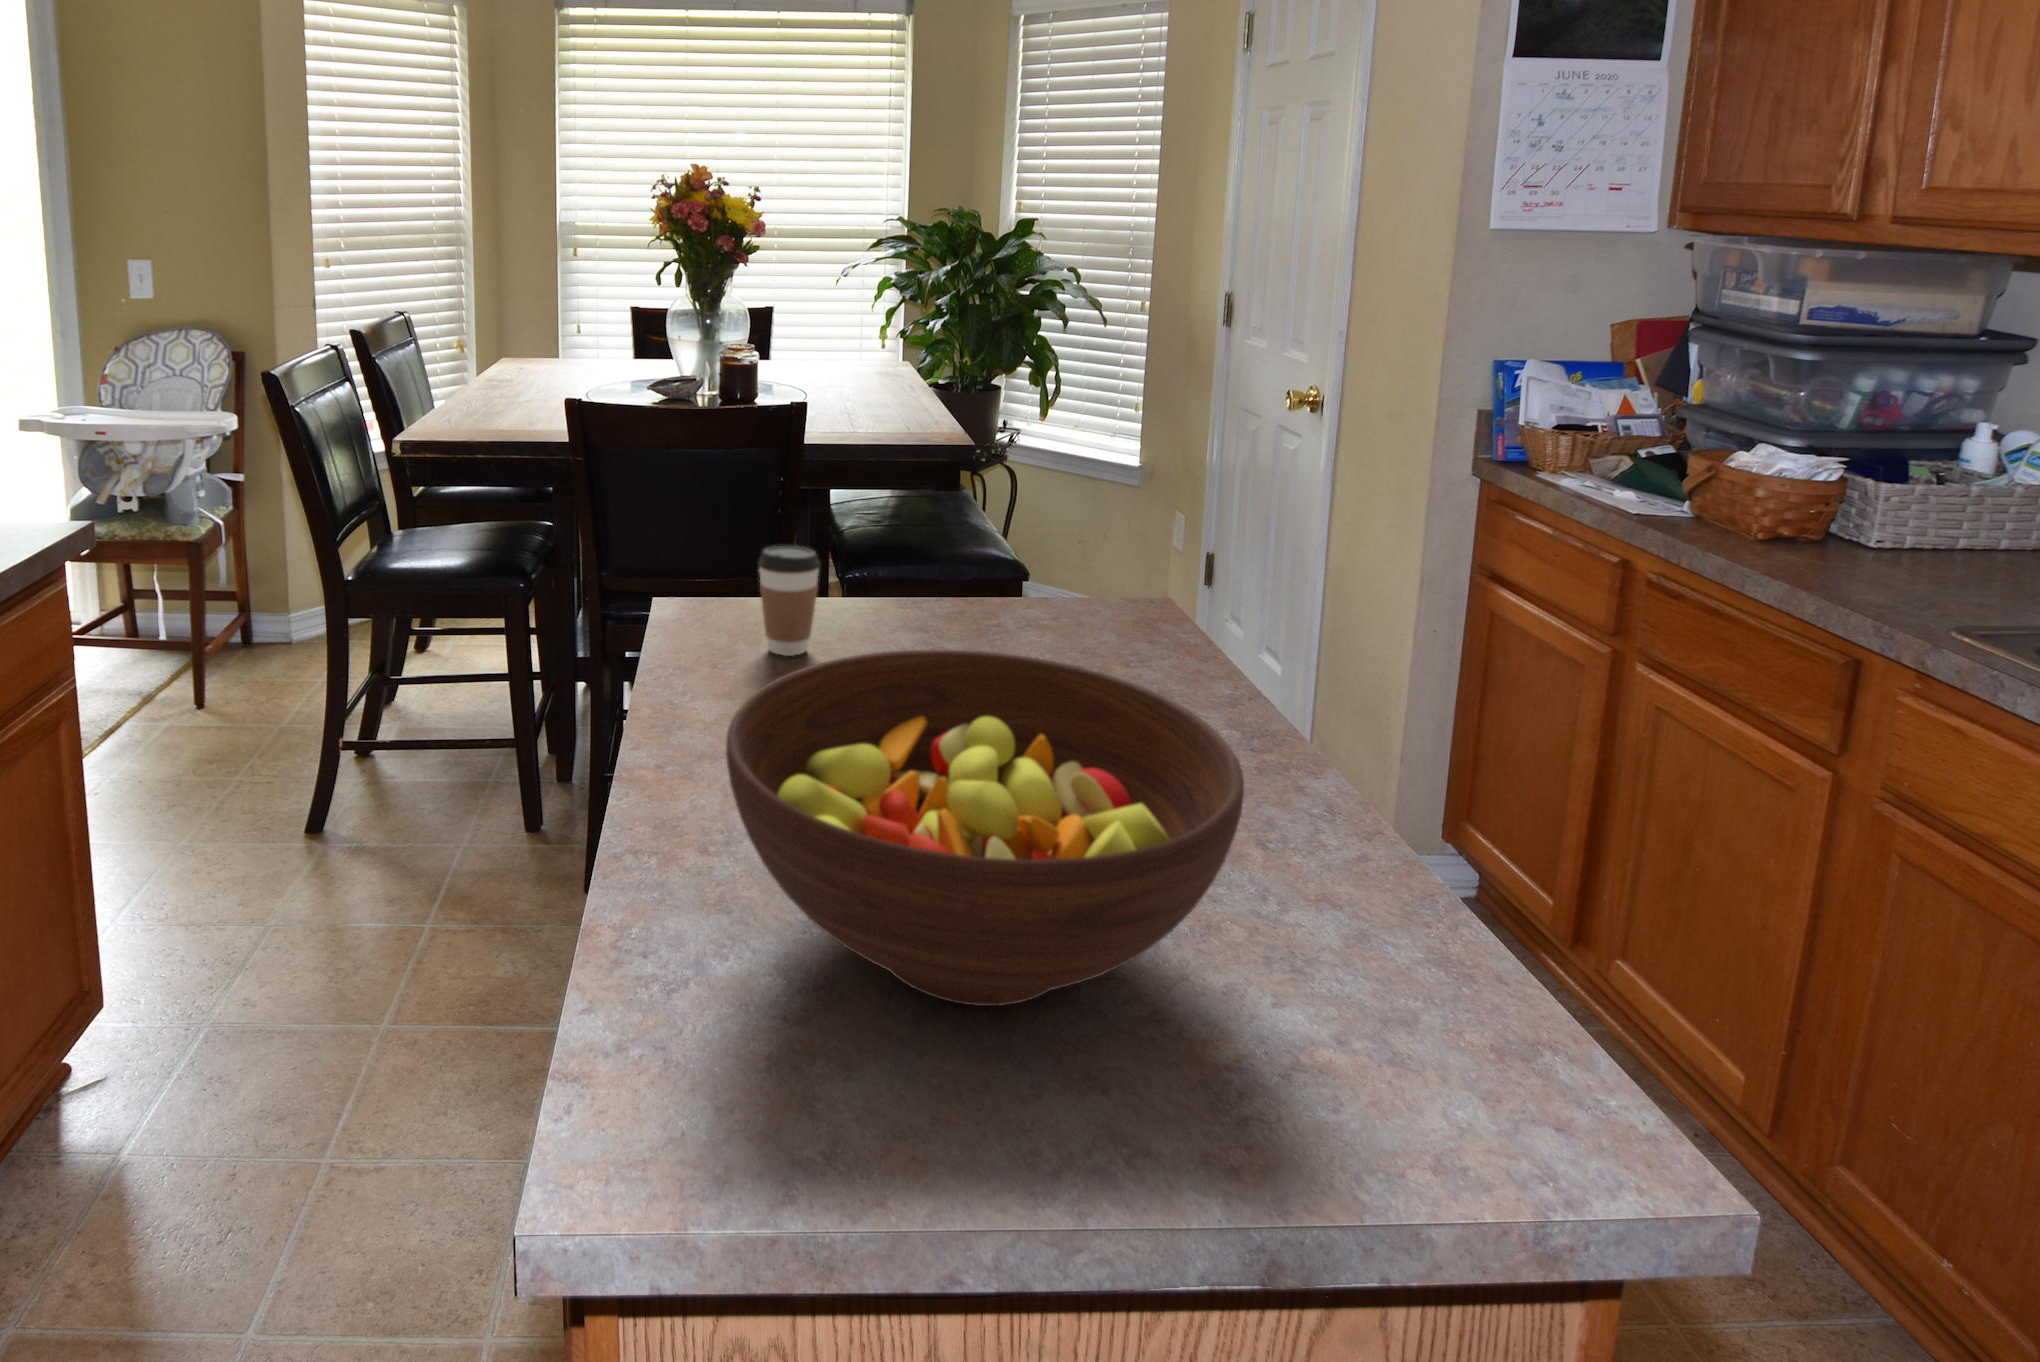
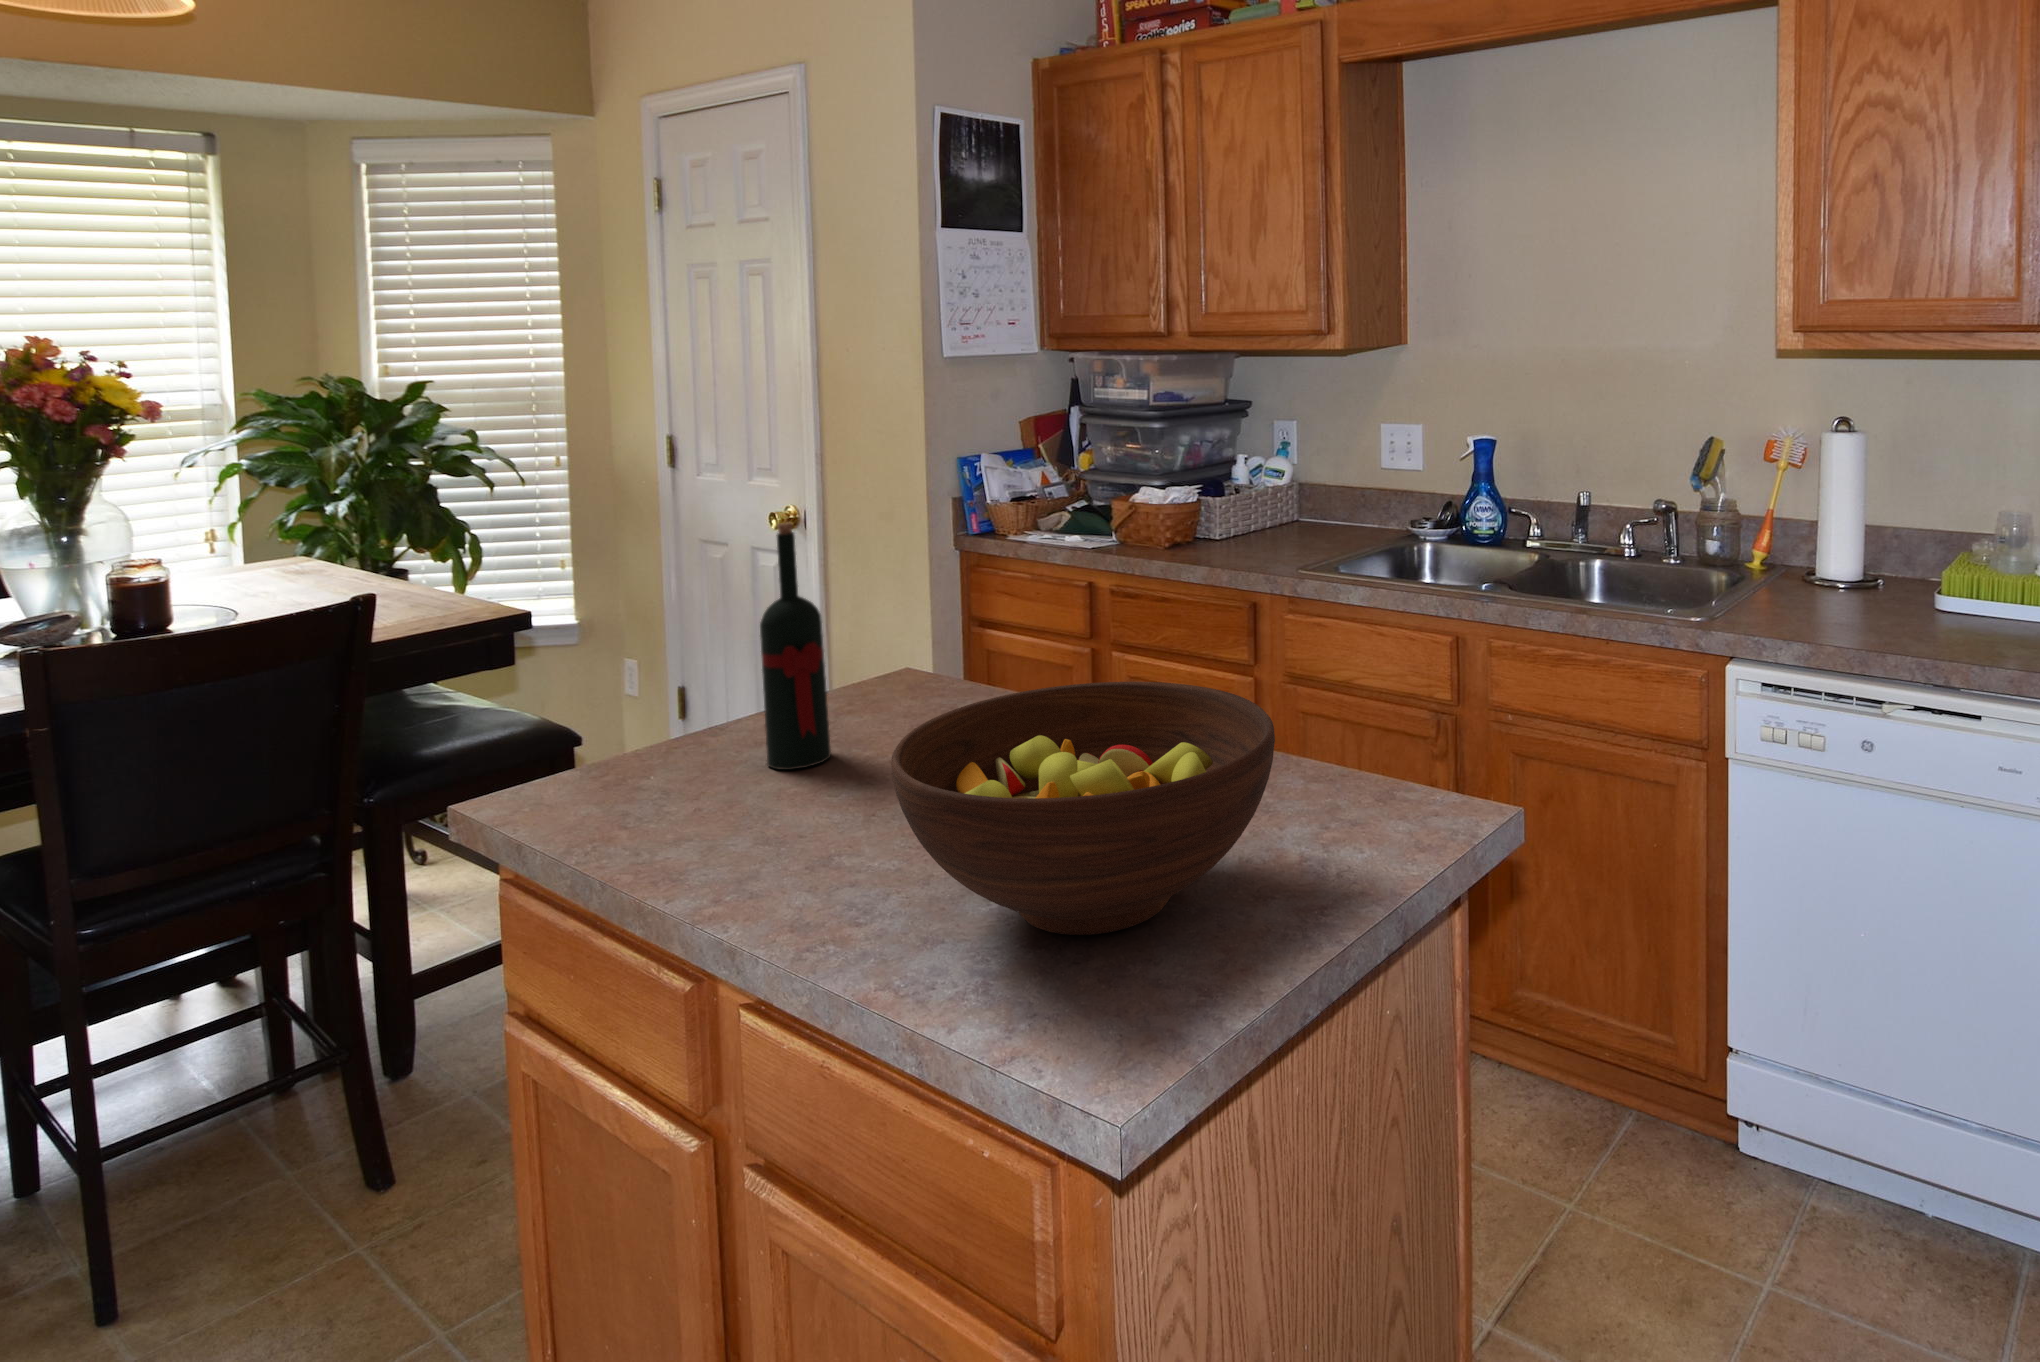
wine bottle: none [936,396,1006,659] -> present [760,522,831,770]
coffee cup: present [758,546,820,656] -> none [604,707,674,824]

